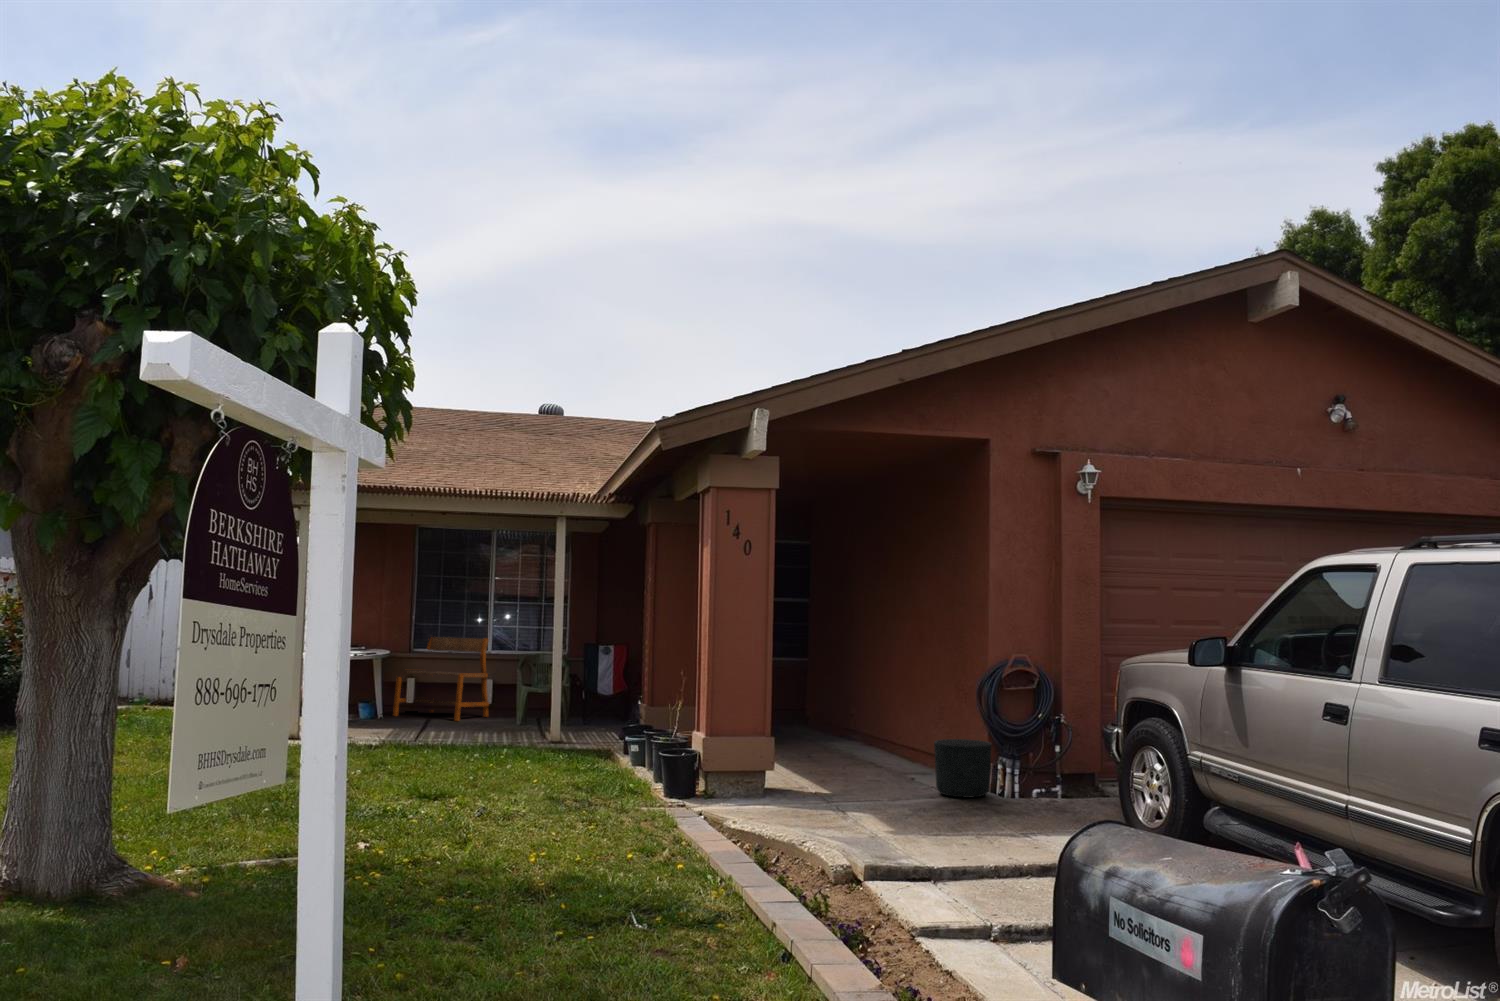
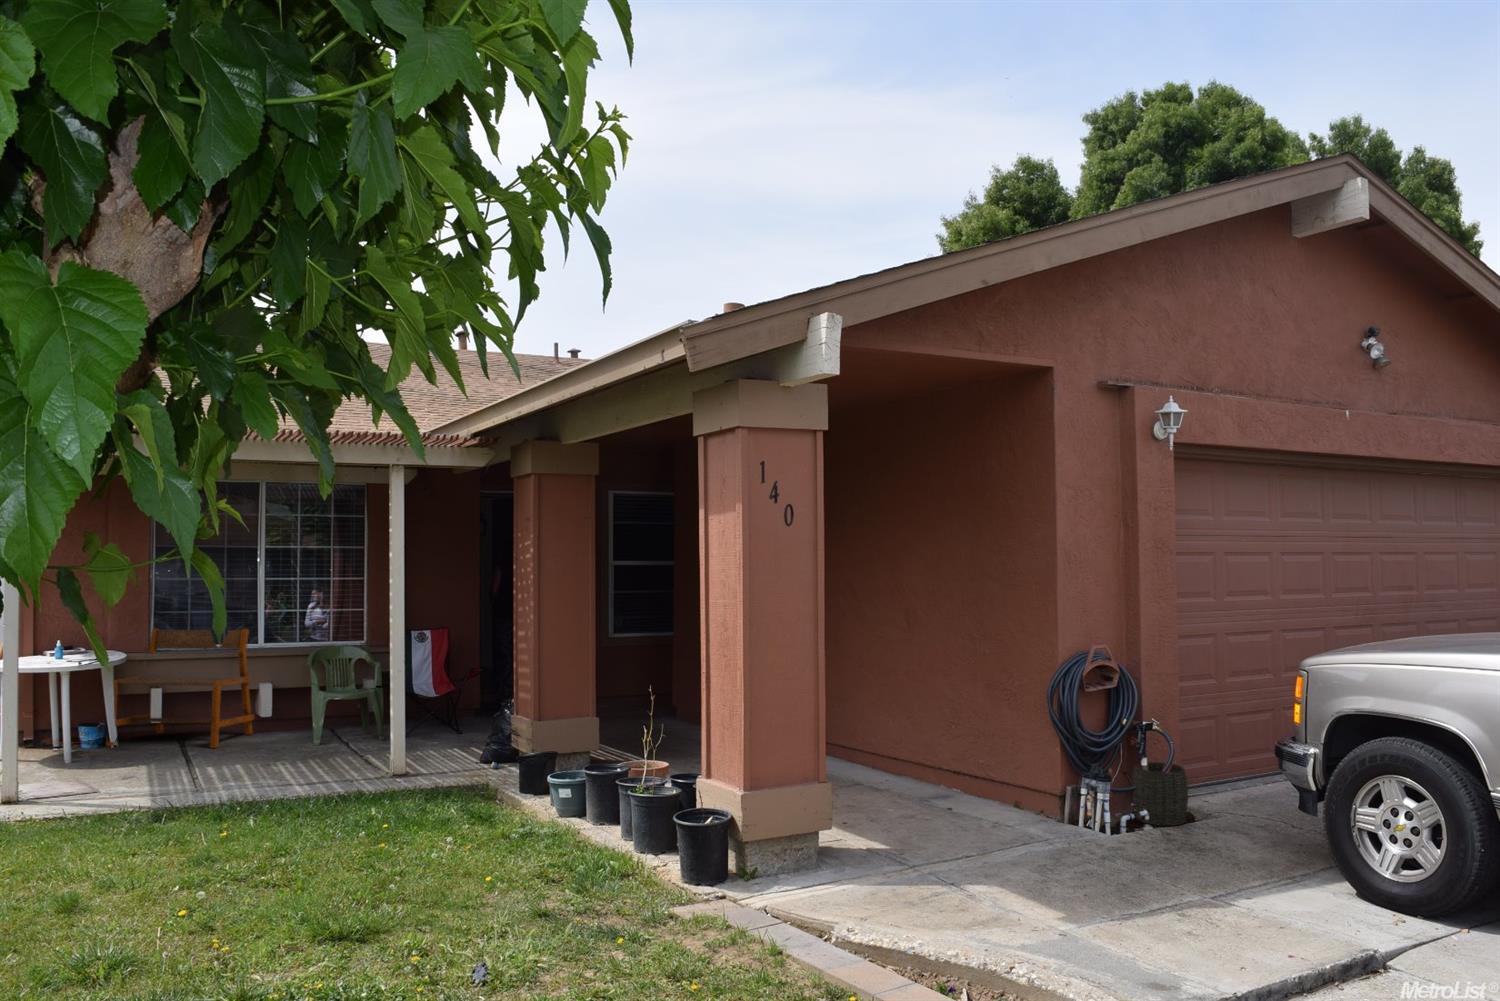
planter: present [934,739,992,798] -> none [1006,750,1081,830]
woven basket: none [1038,756,1081,804] -> present [1132,762,1188,826]

